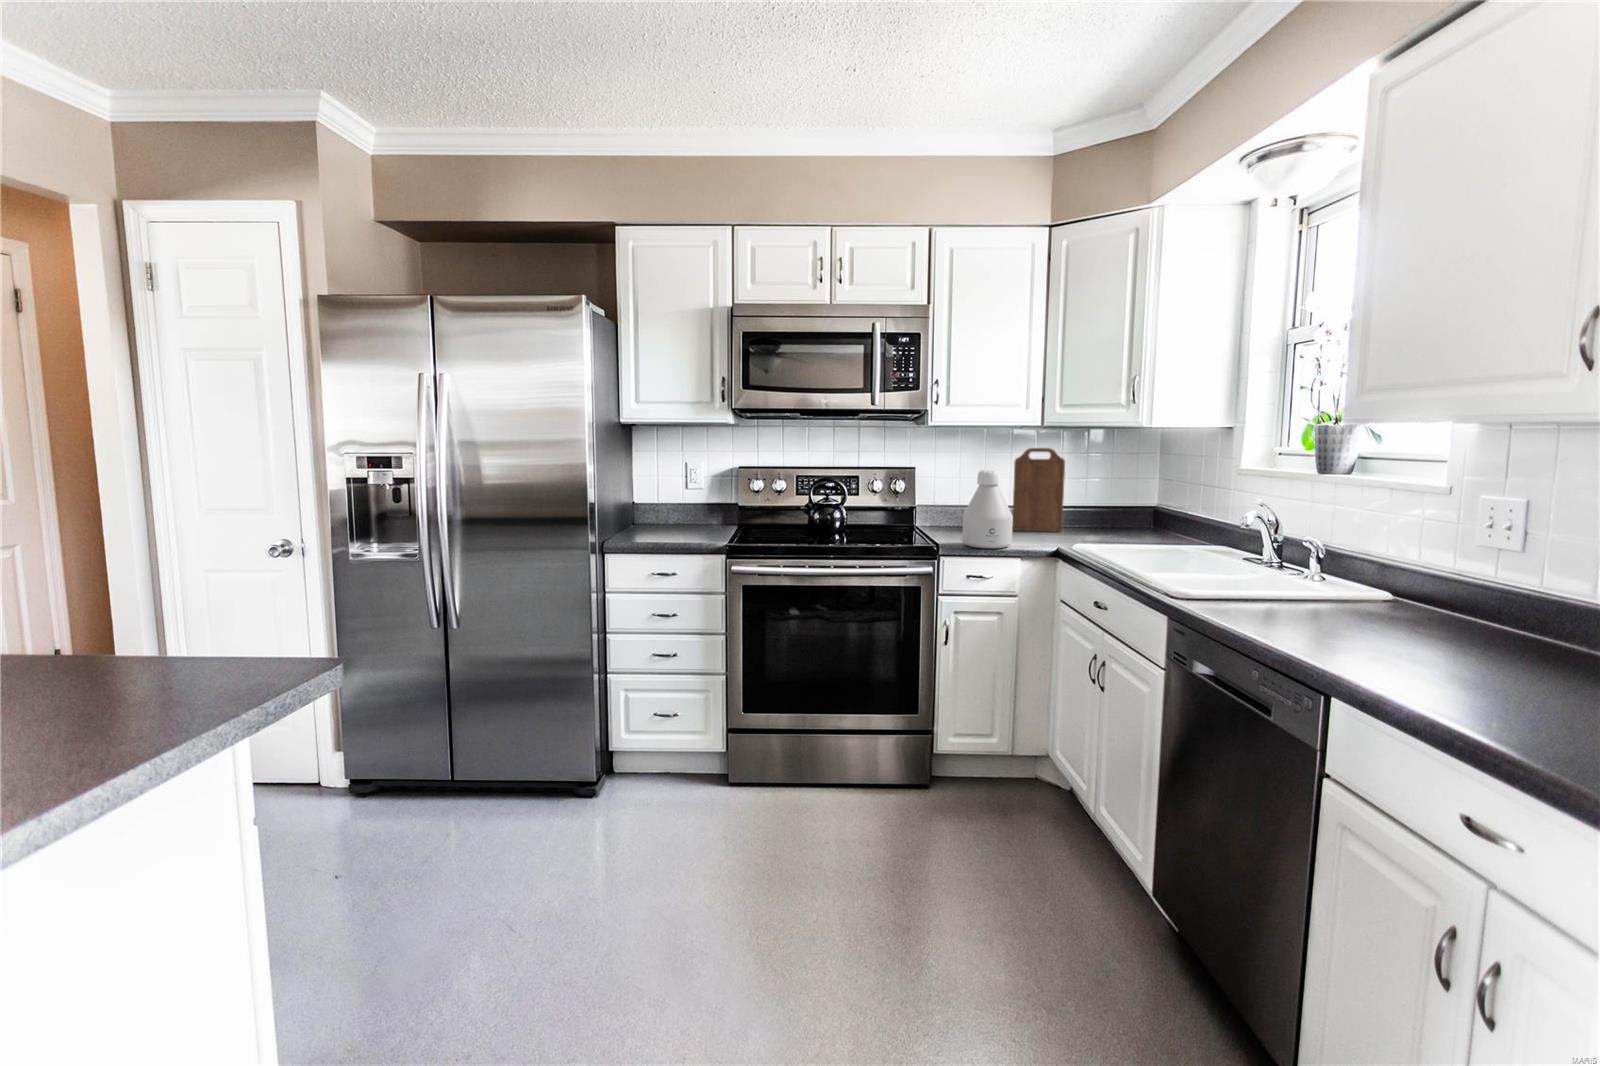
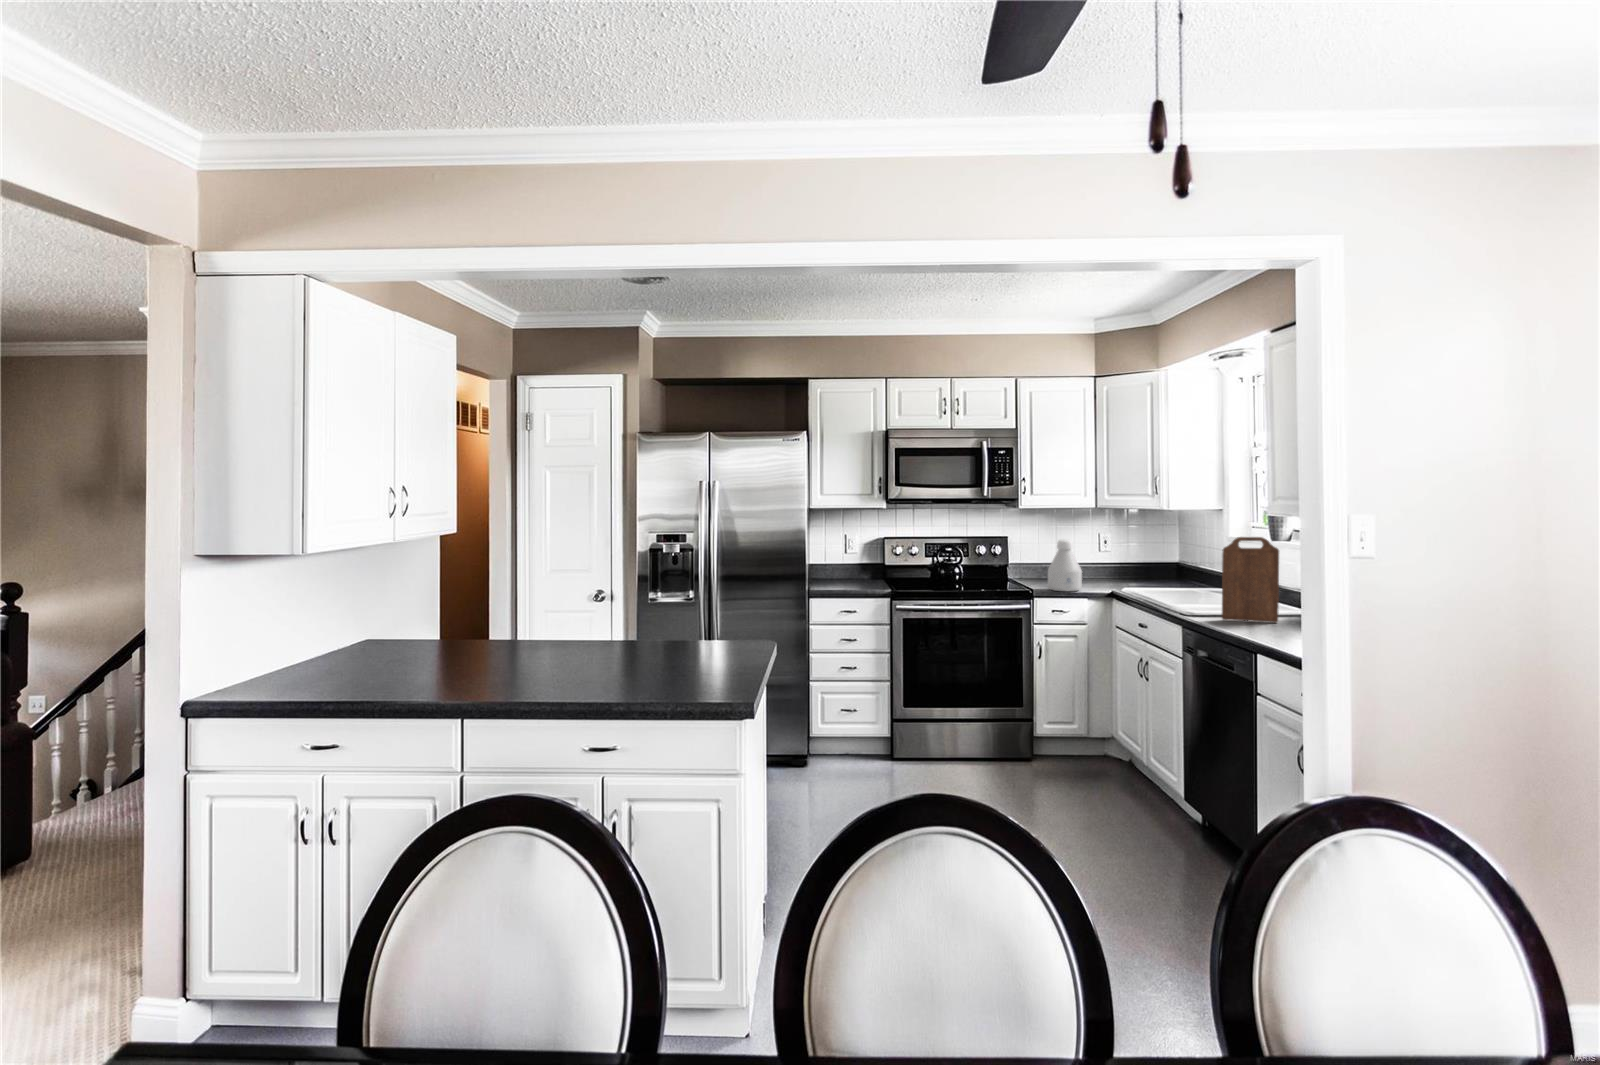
cutting board: present [1013,448,1065,532] -> present [1222,537,1279,623]

